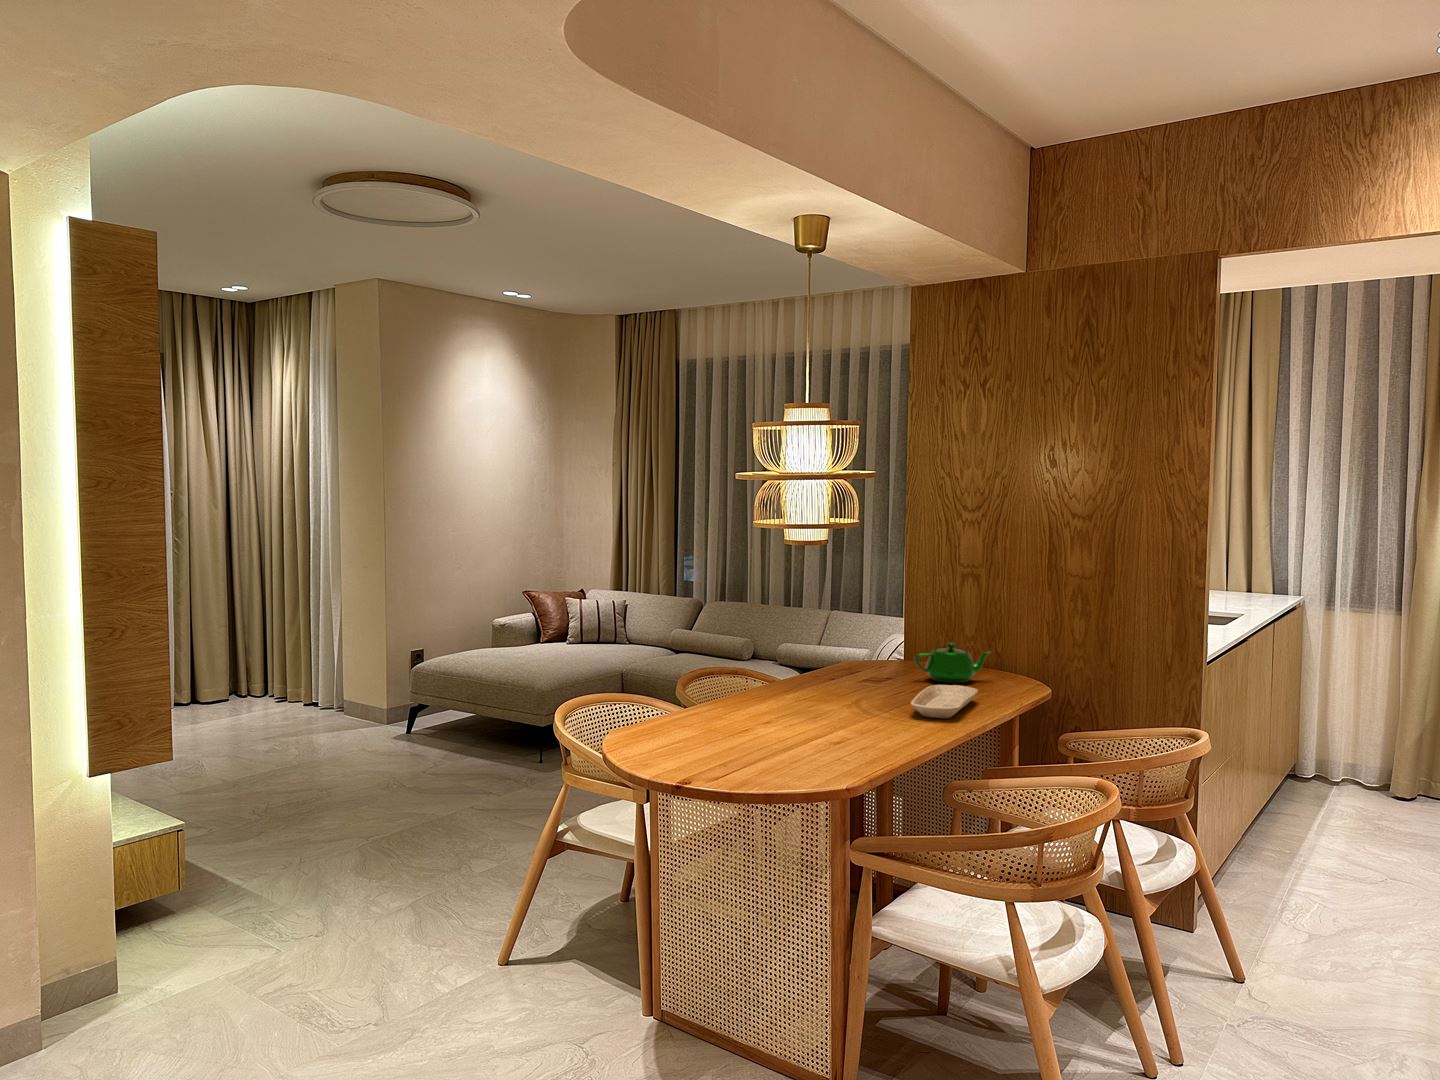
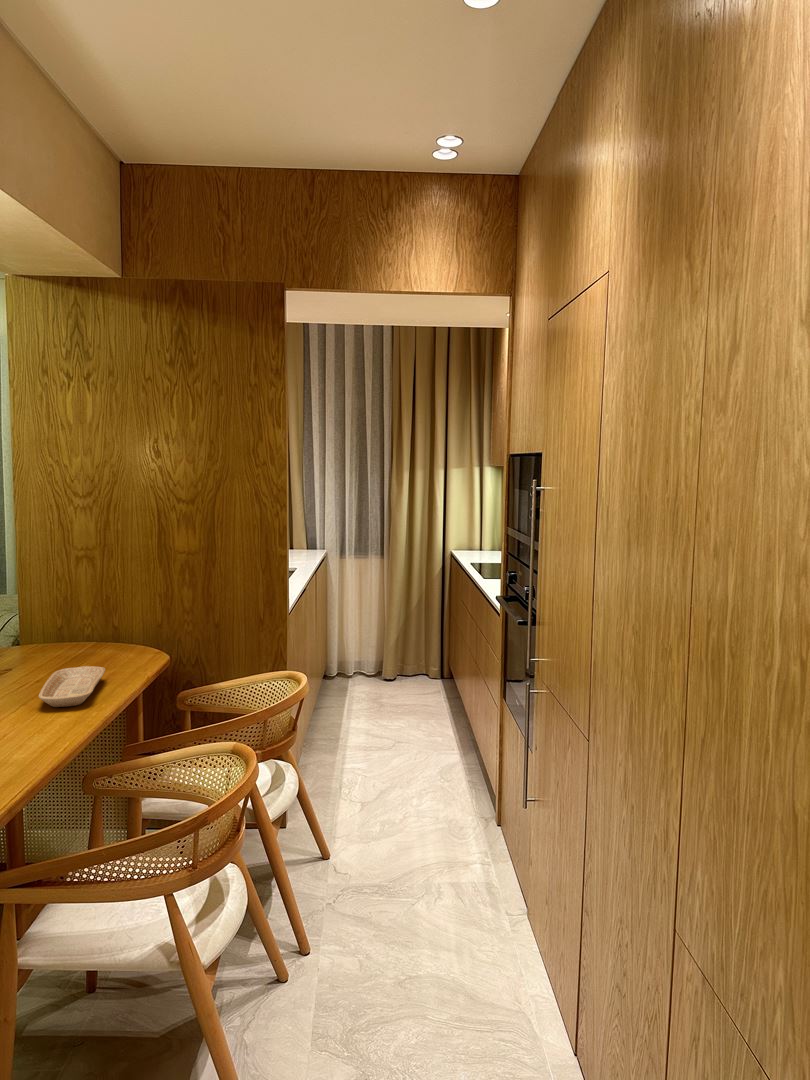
teapot: present [914,643,990,683] -> none [35,623,113,662]

